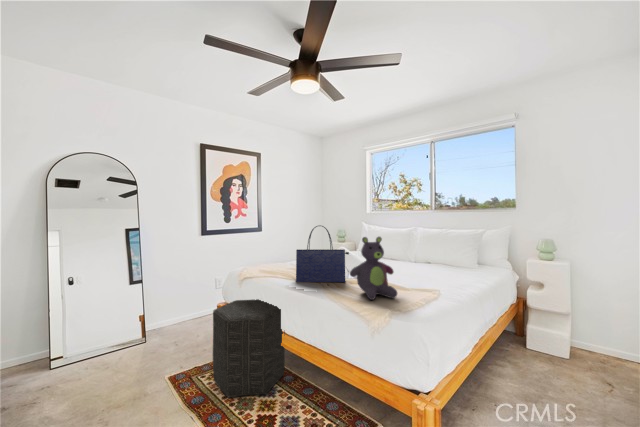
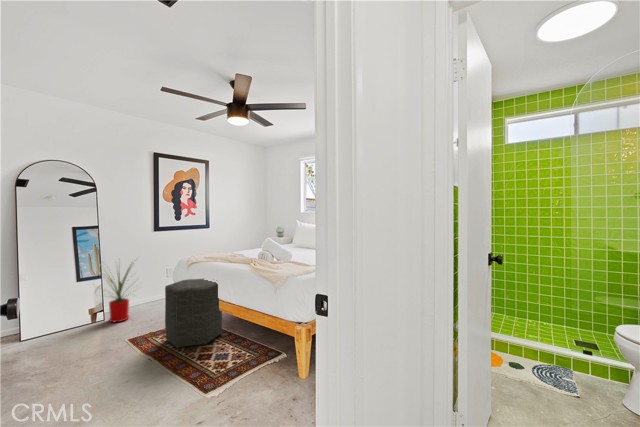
tote bag: present [296,225,349,282] -> none [231,221,271,264]
stuffed bear: present [350,237,397,300] -> none [266,228,299,271]
house plant: none [127,266,192,347] -> present [109,267,131,322]

